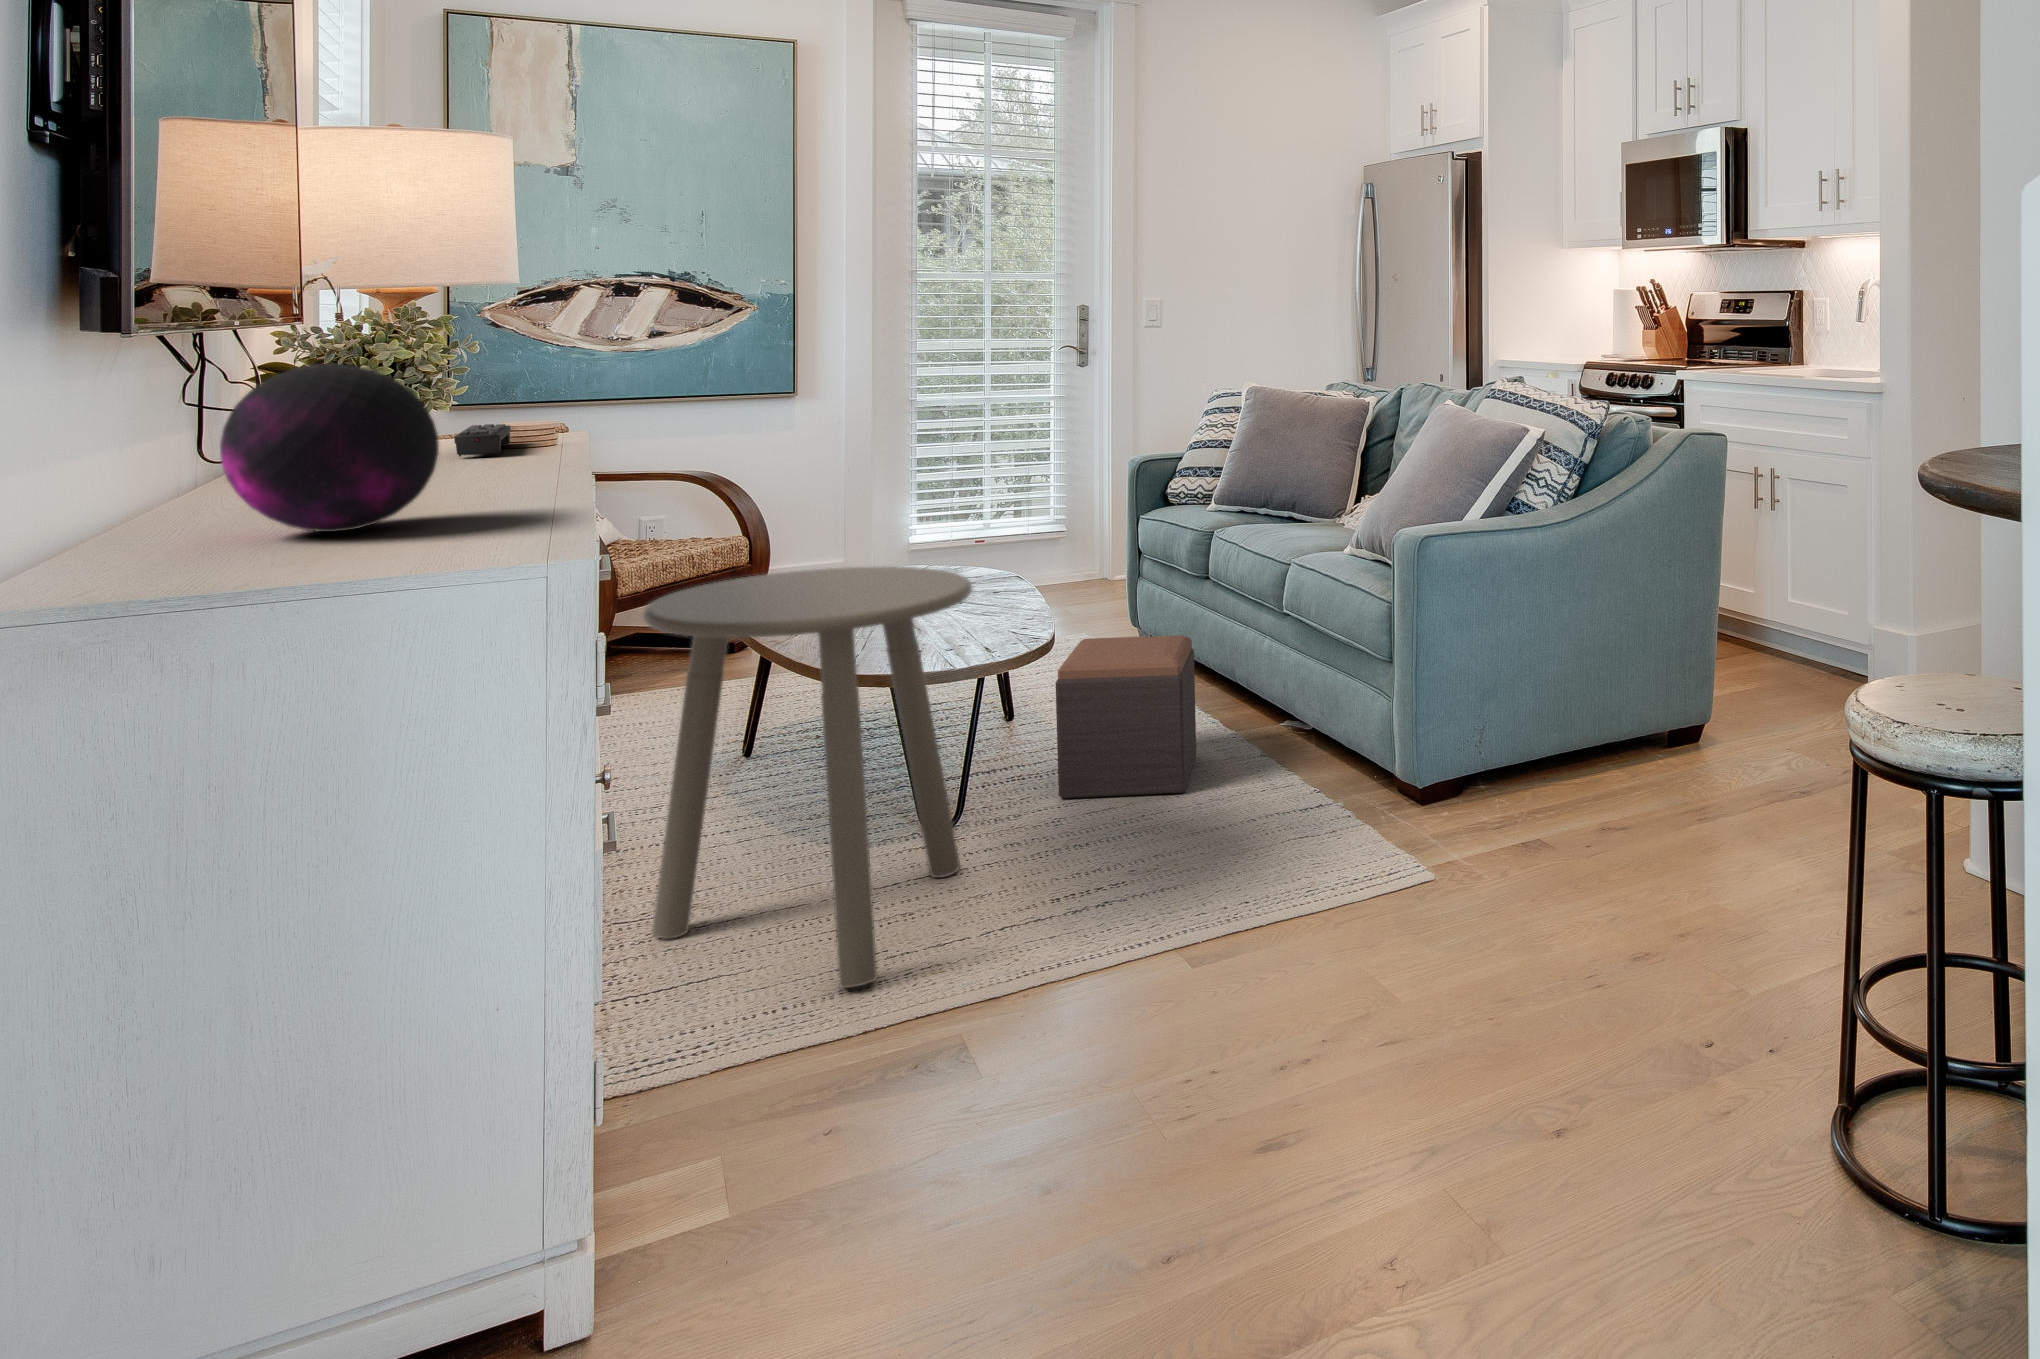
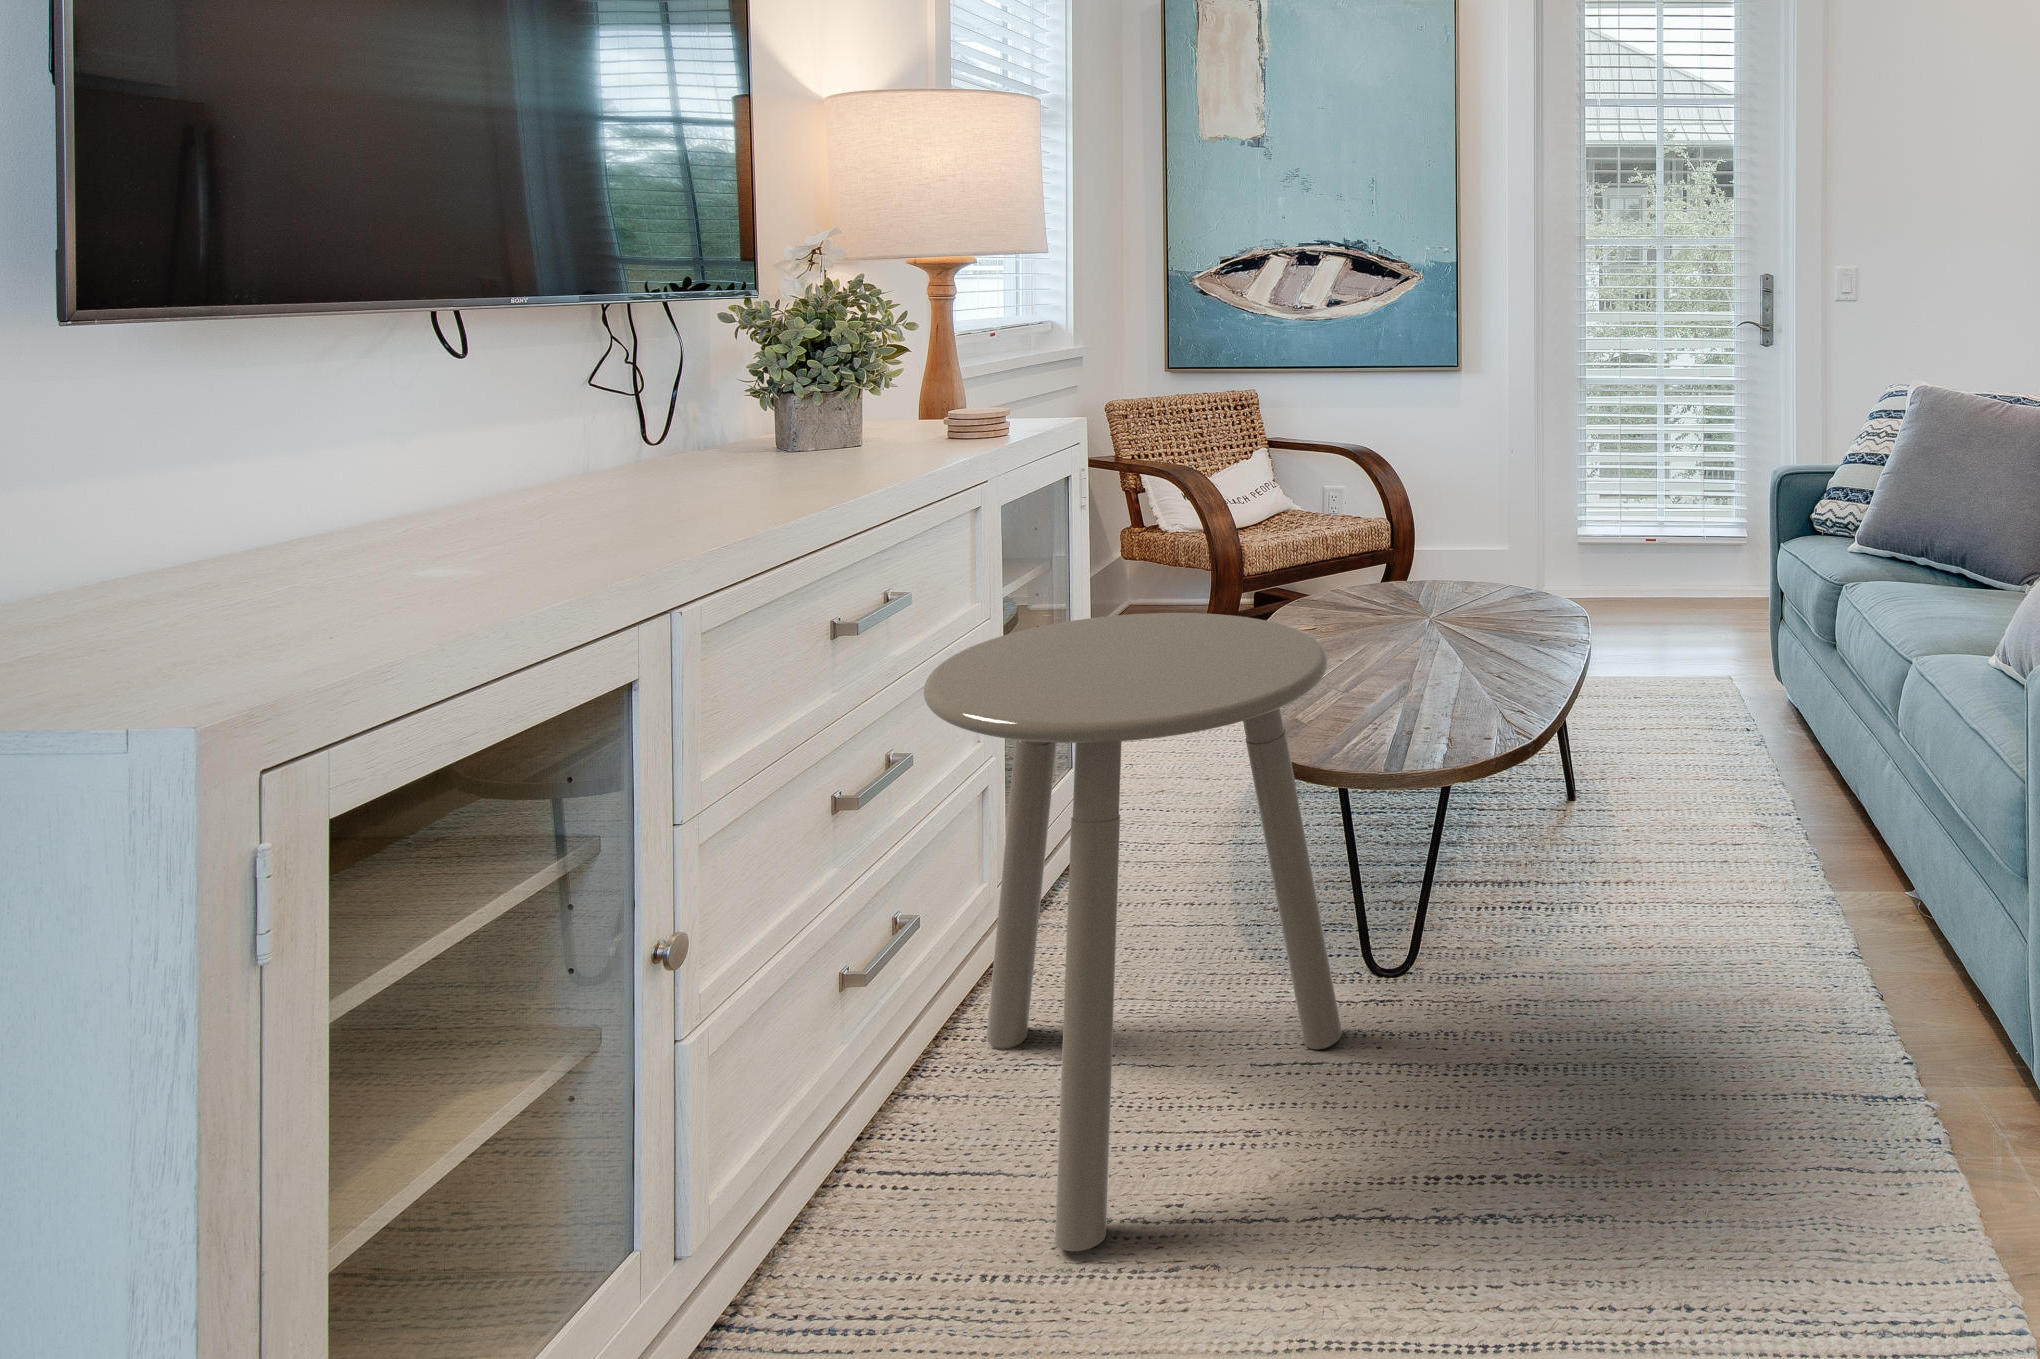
decorative orb: present [220,364,439,532] -> none [199,366,484,583]
remote control: present [454,424,511,457] -> none [886,408,994,446]
footstool: present [1055,635,1196,798] -> none [1528,720,1739,982]

